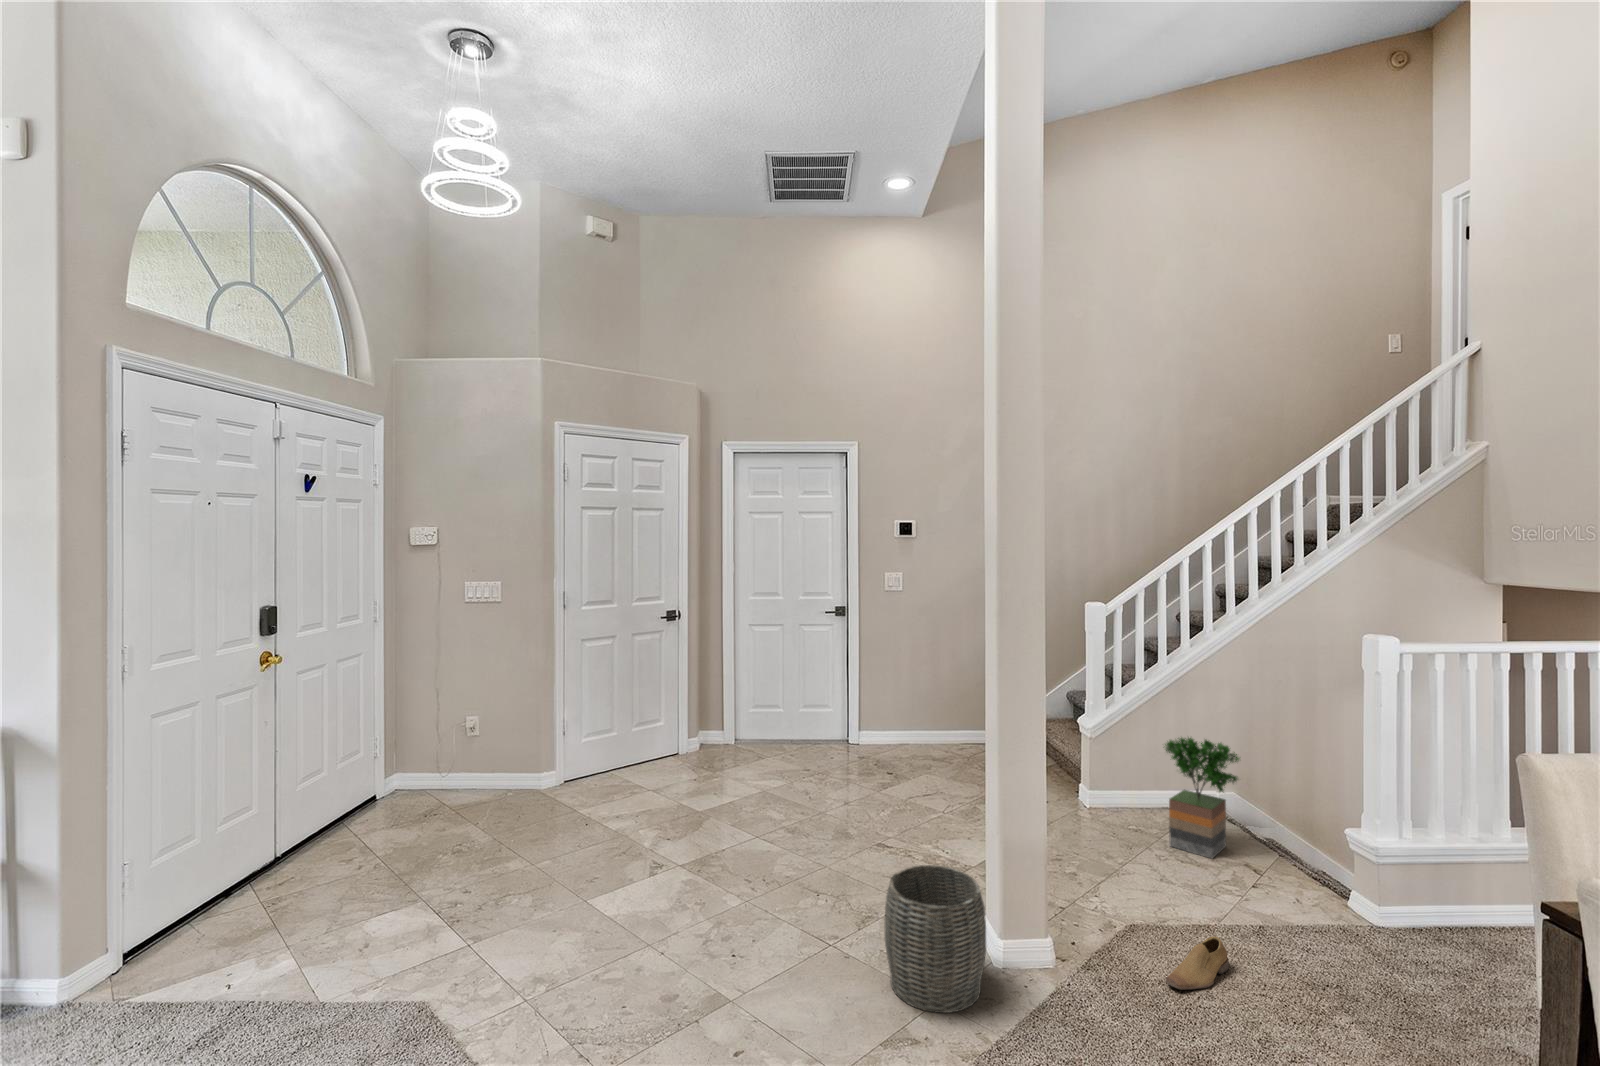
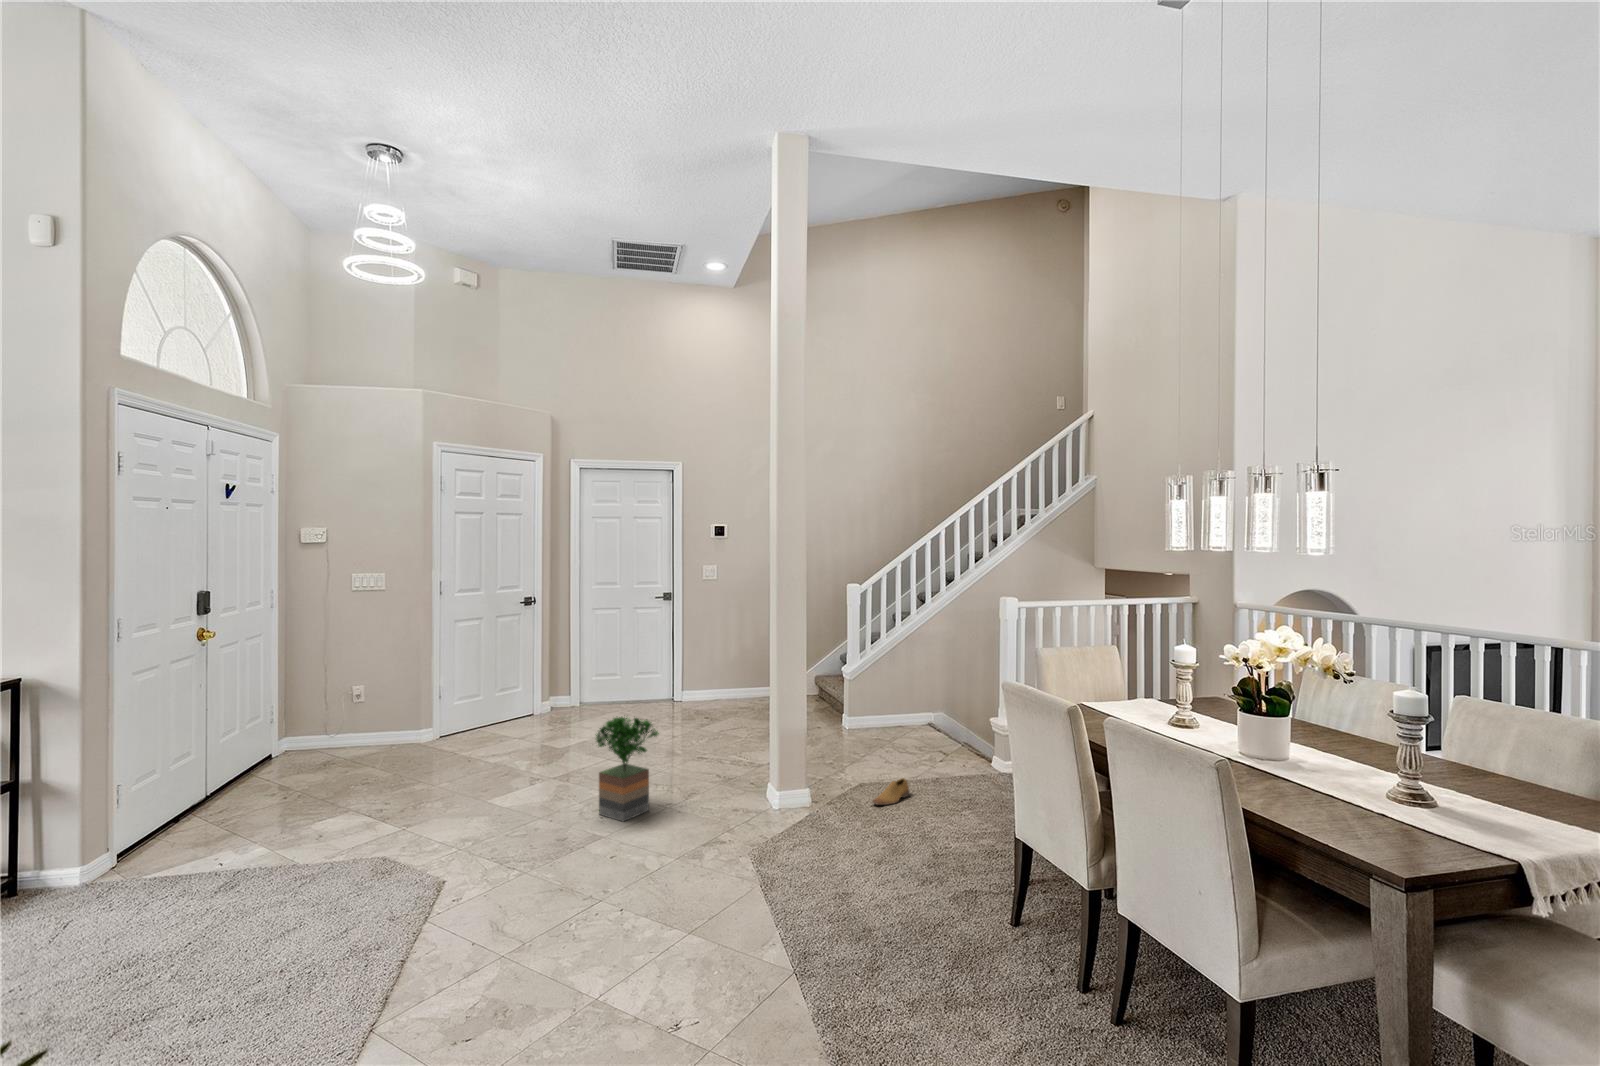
potted tree: present [1165,738,1240,858] -> present [596,717,659,821]
woven basket: present [885,865,986,1013] -> none [705,747,767,827]

